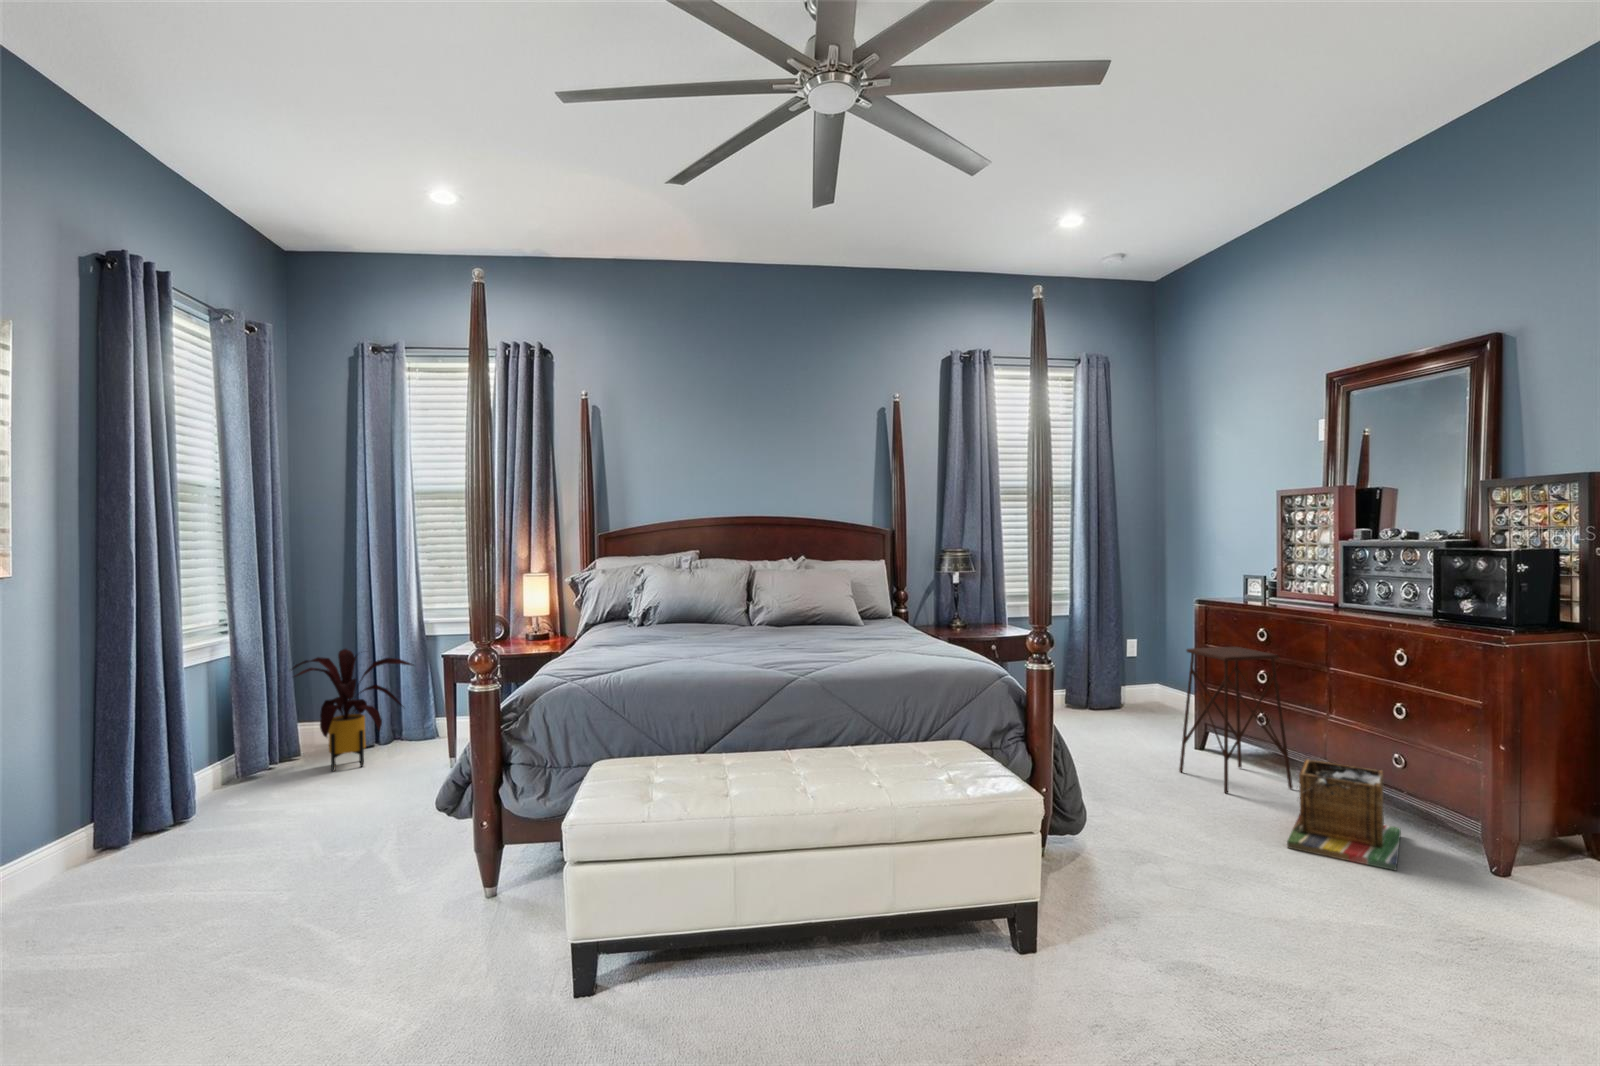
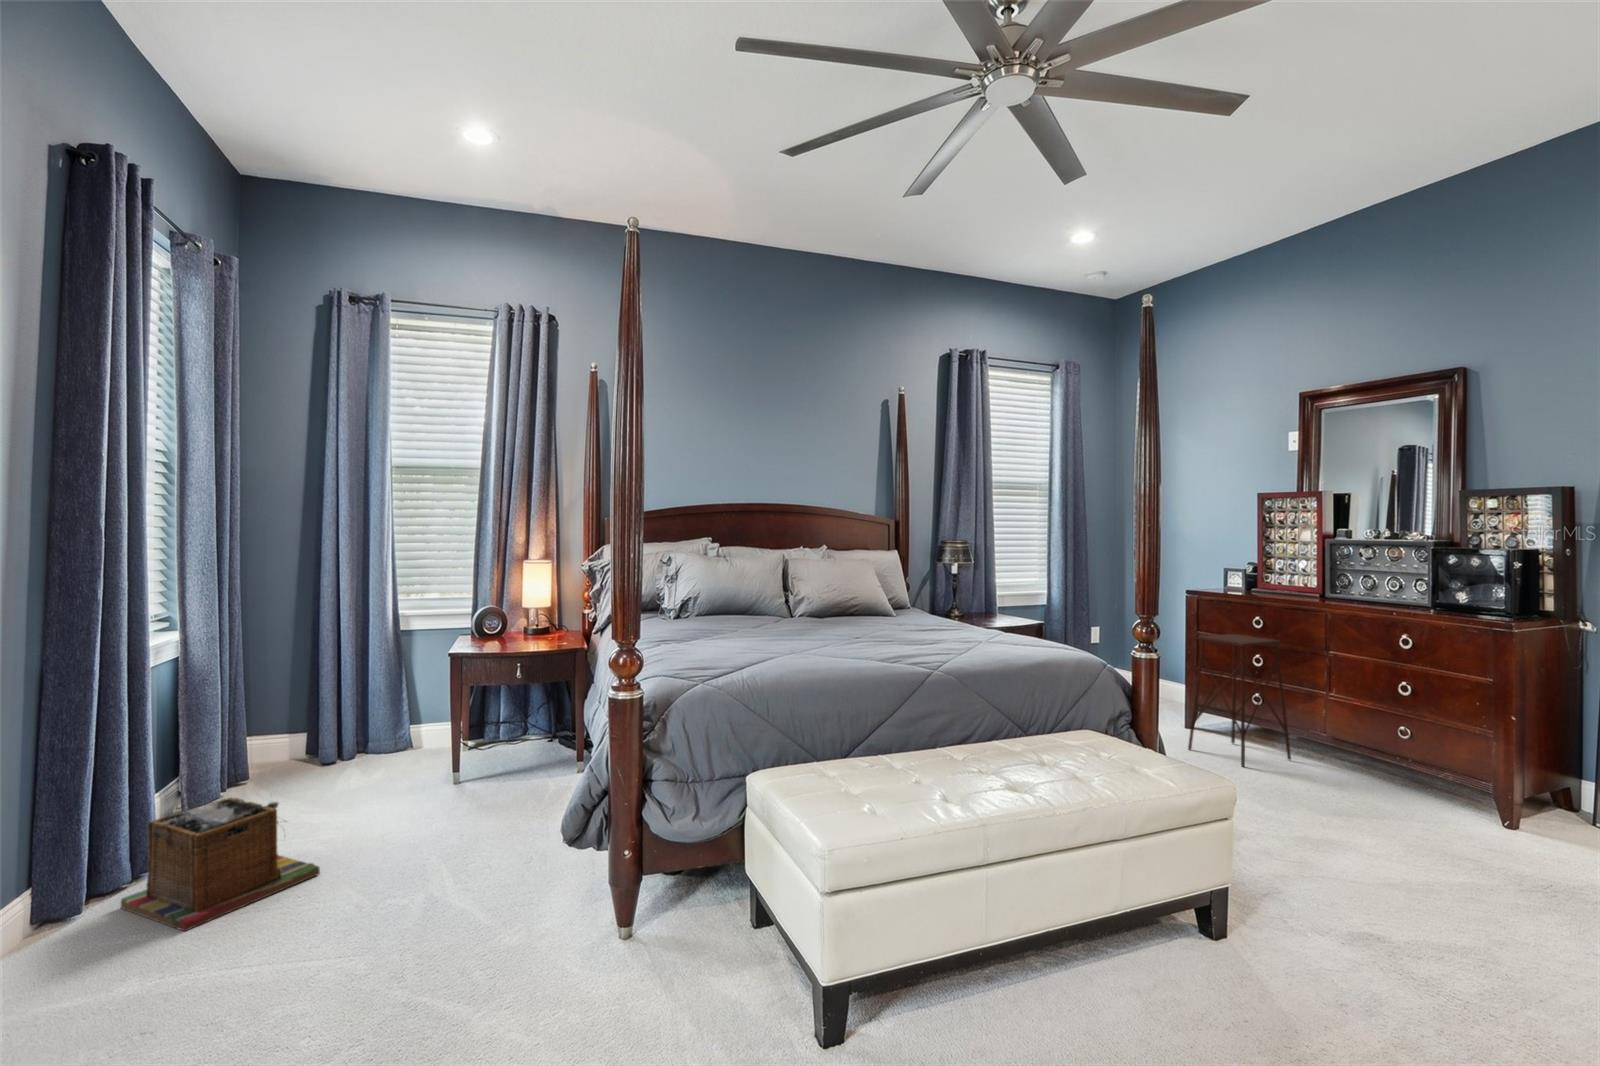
house plant: present [292,649,412,771] -> none [249,647,411,791]
laundry basket: present [1287,759,1401,870] -> present [121,798,320,931]

